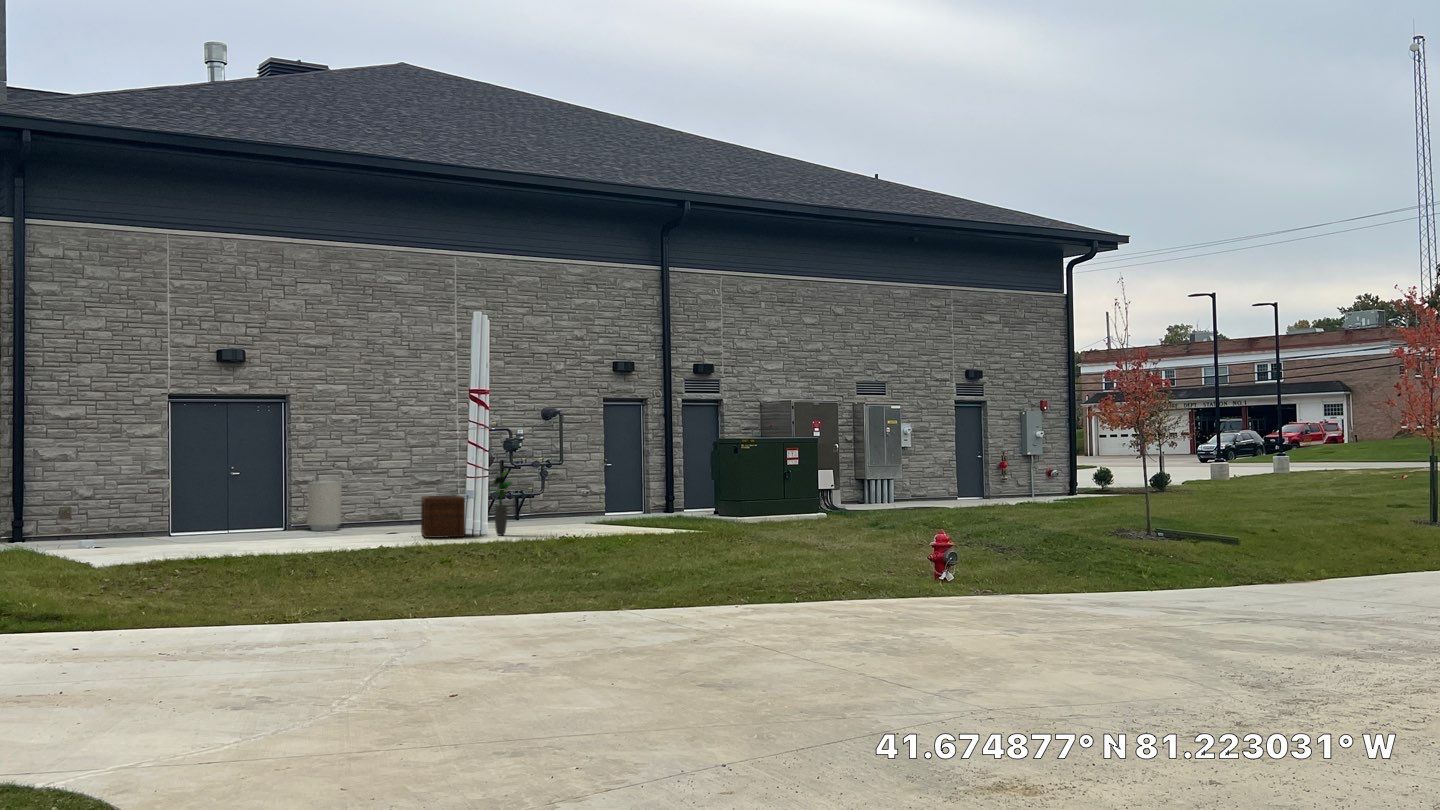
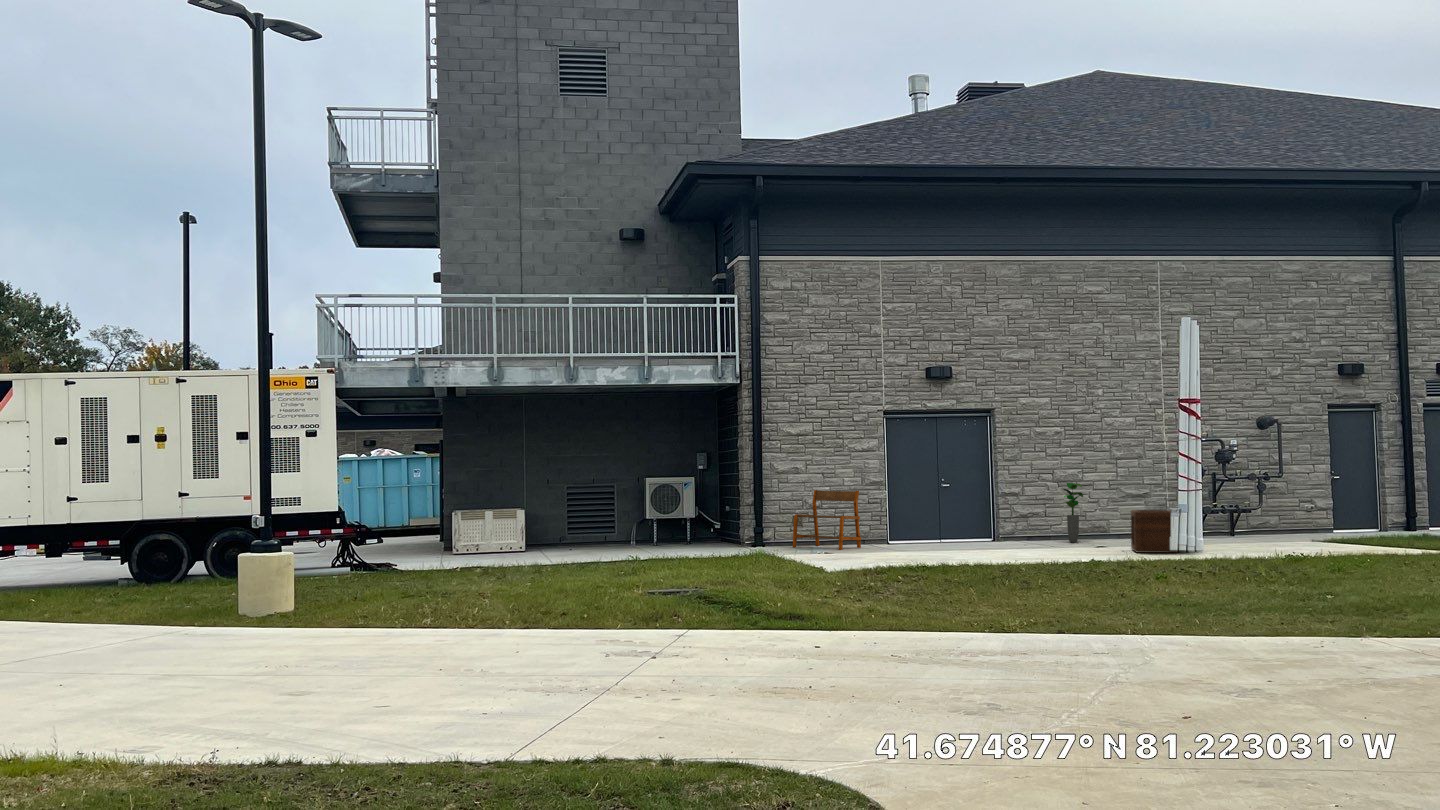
potted plant: present [494,471,512,536] -> present [1063,483,1083,543]
bench: none [55,478,138,543] -> present [793,490,861,550]
trash can: present [307,482,342,531] -> none [1013,495,1046,544]

